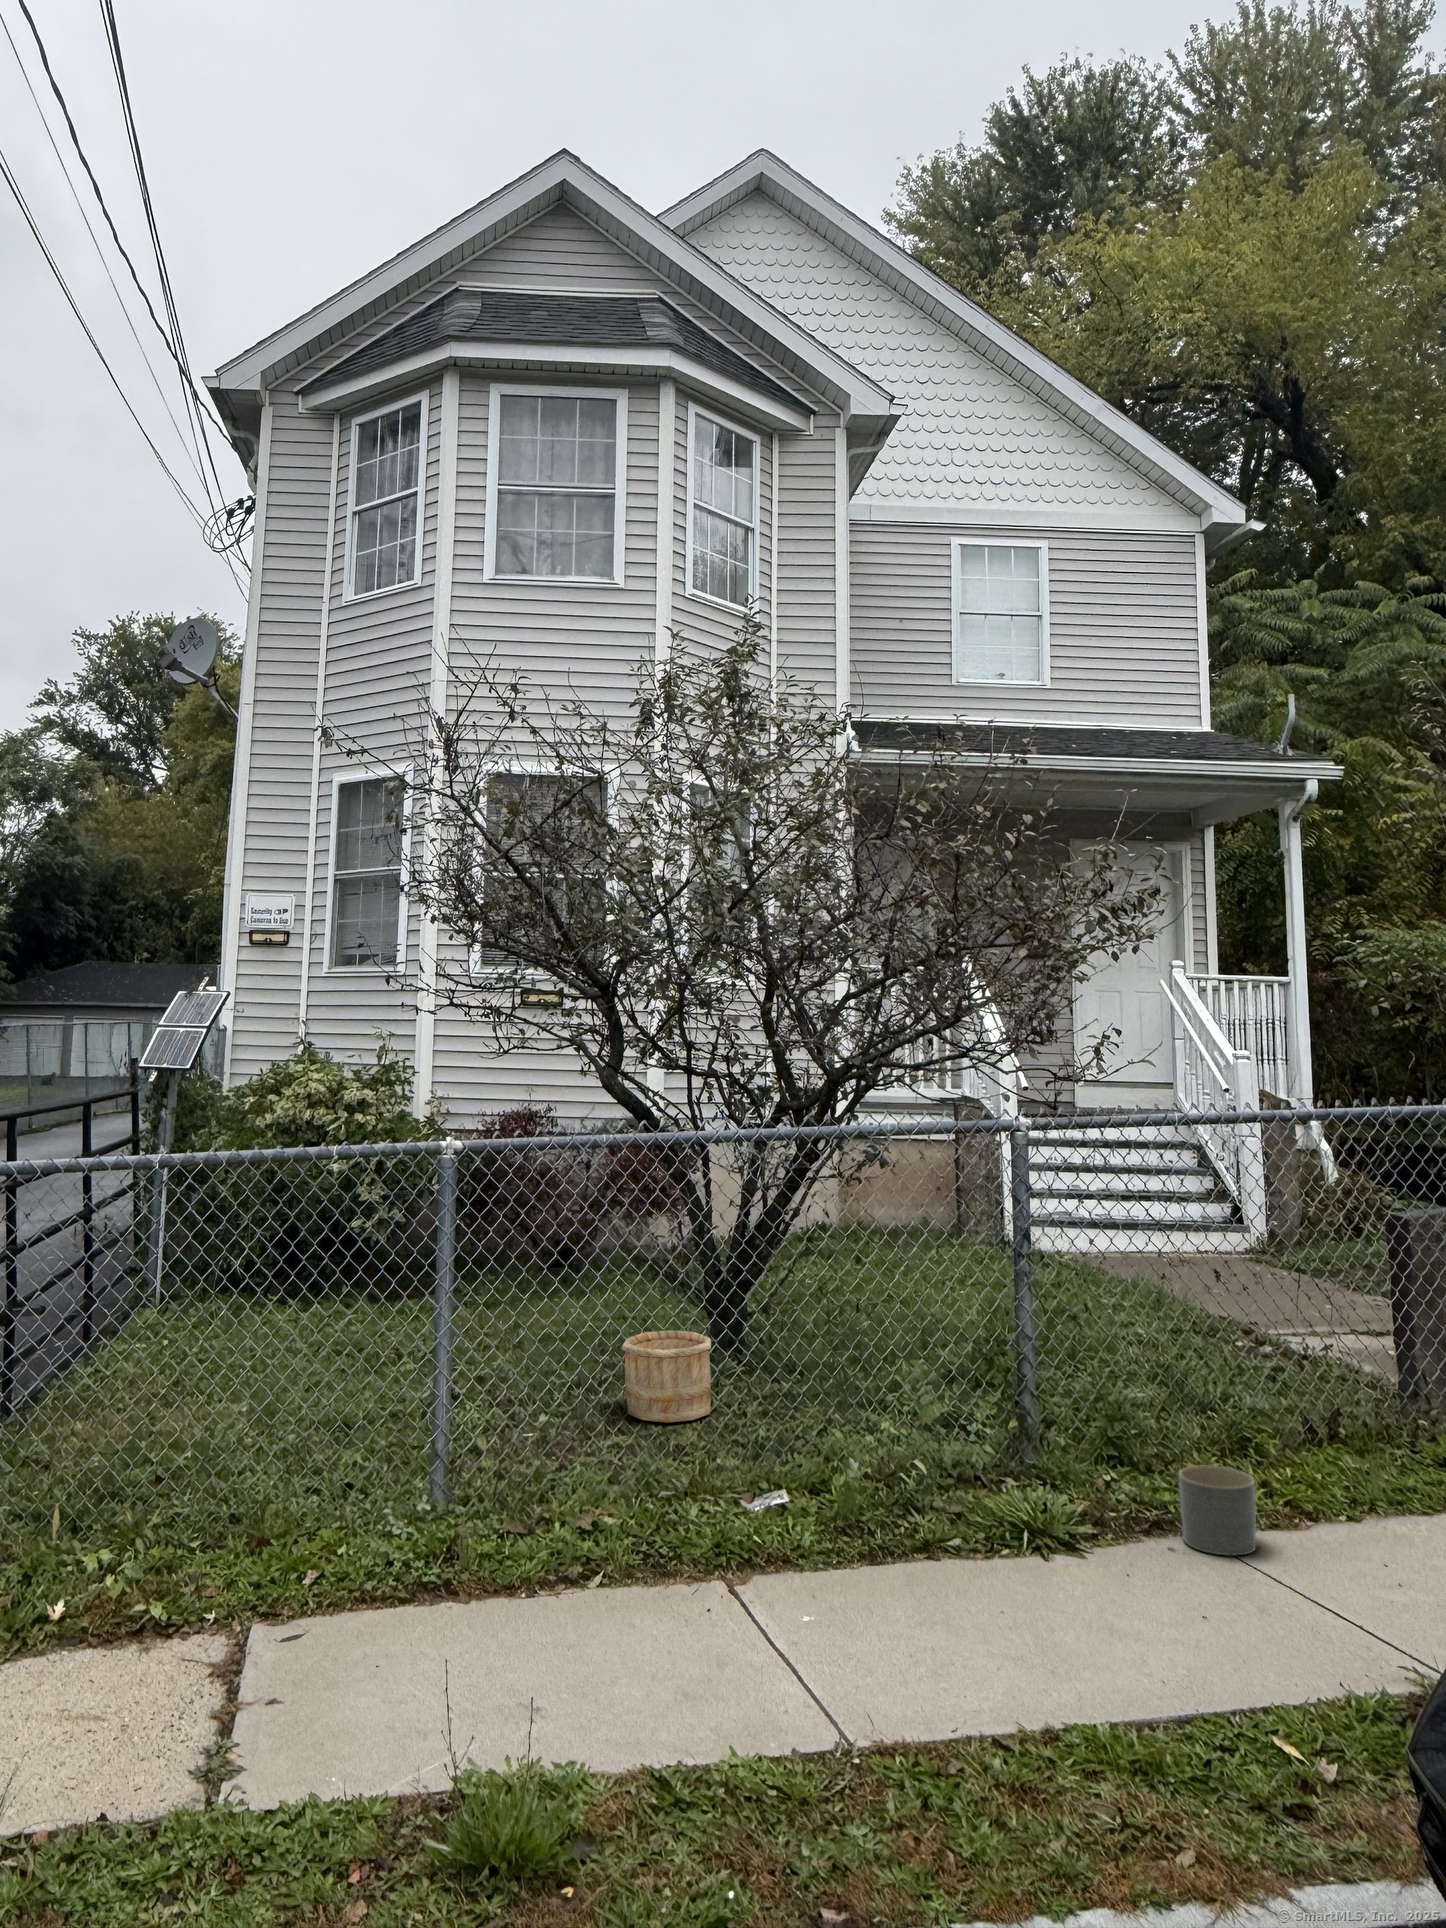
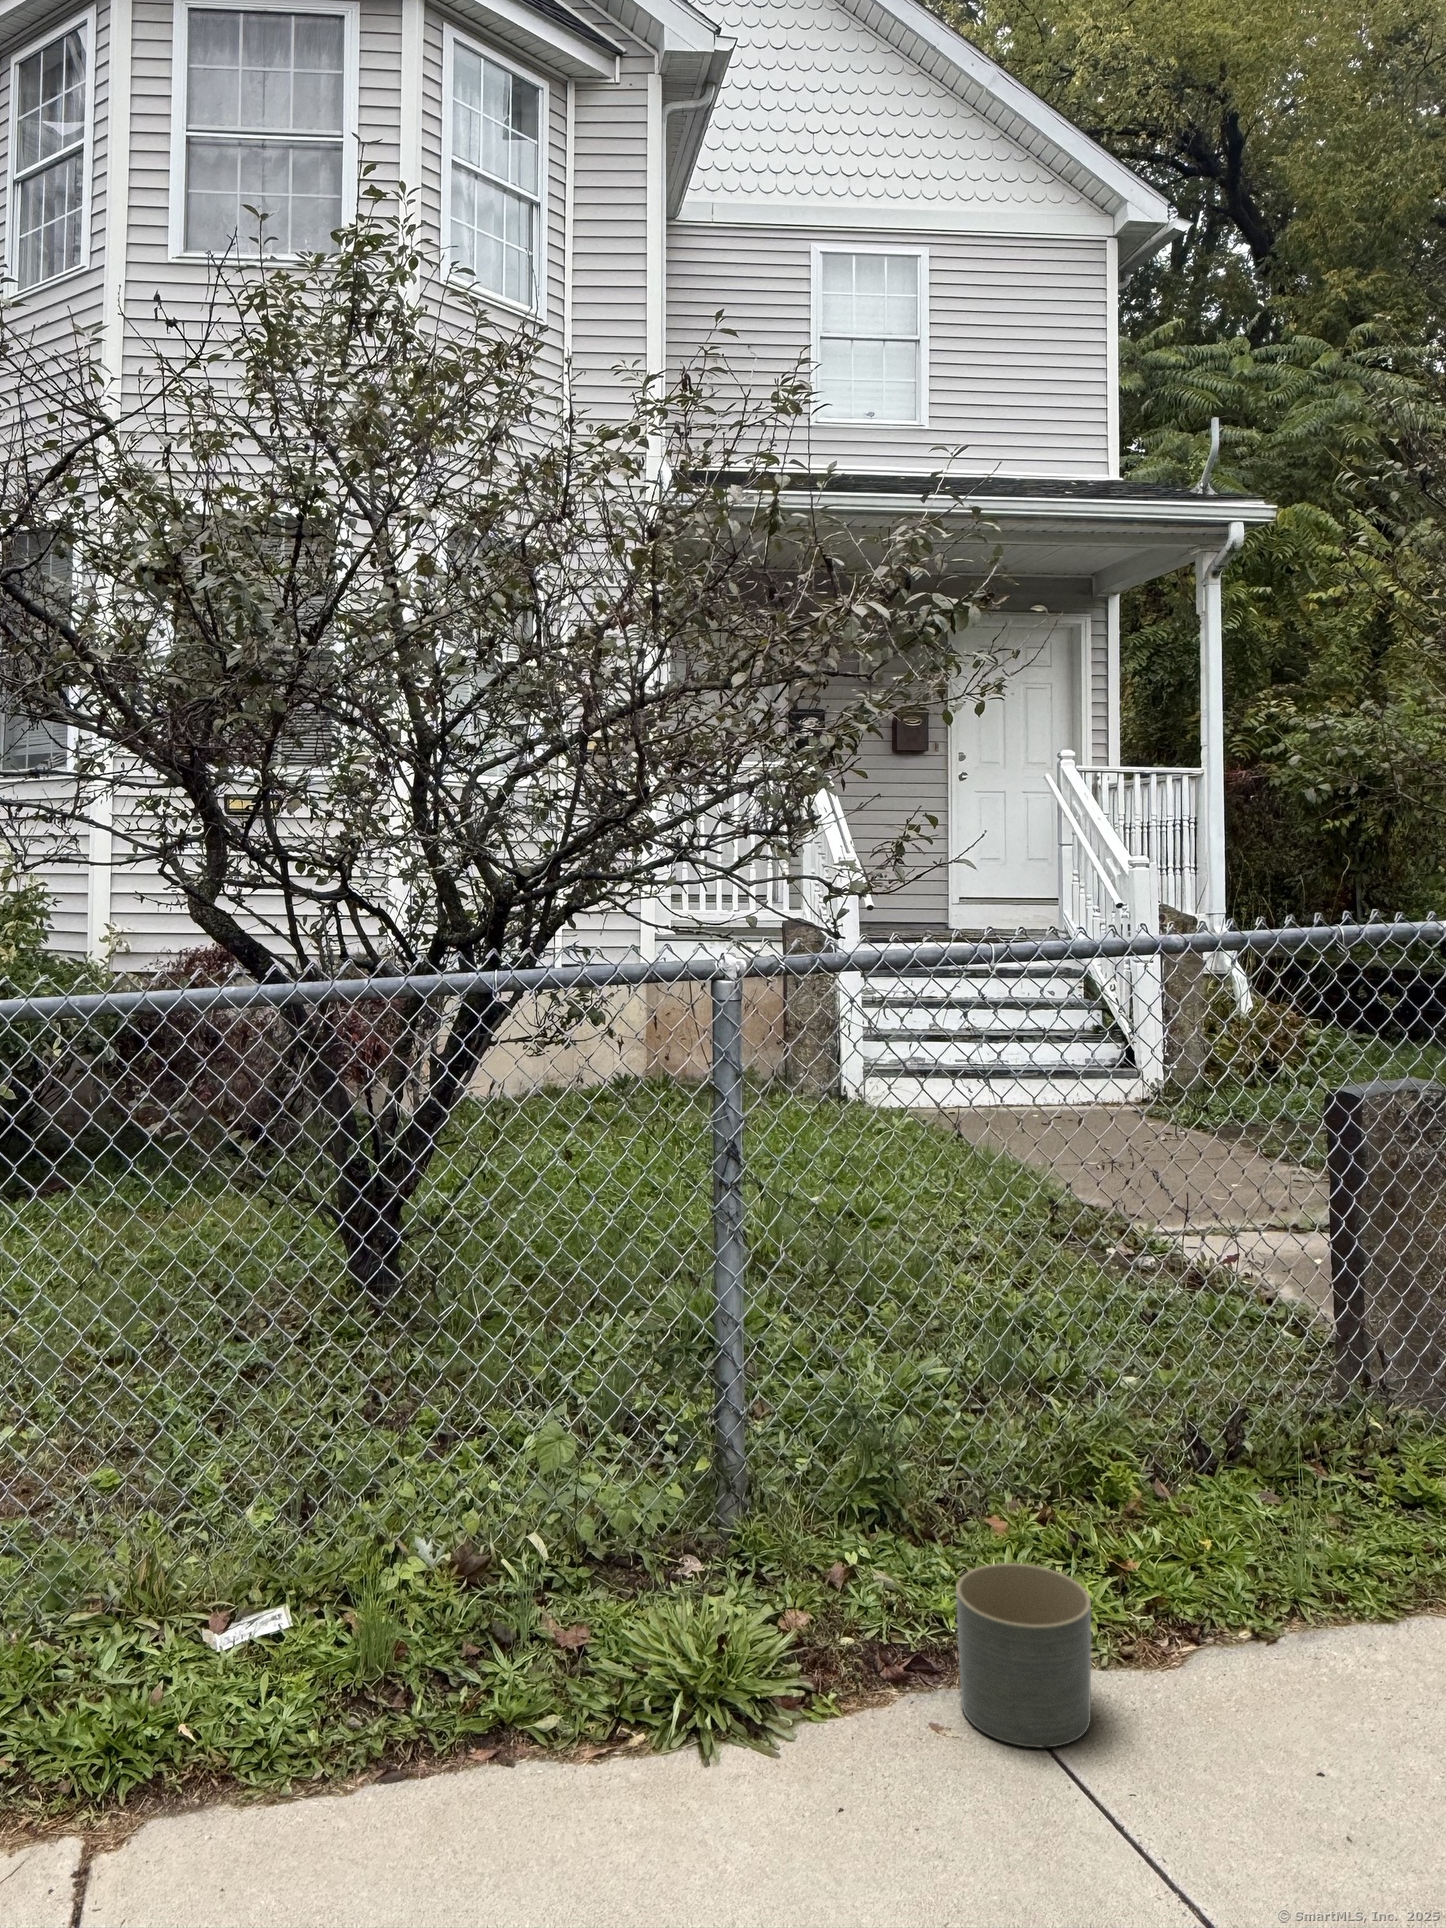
wooden bucket: present [622,1330,711,1423] -> none [98,1293,253,1453]

